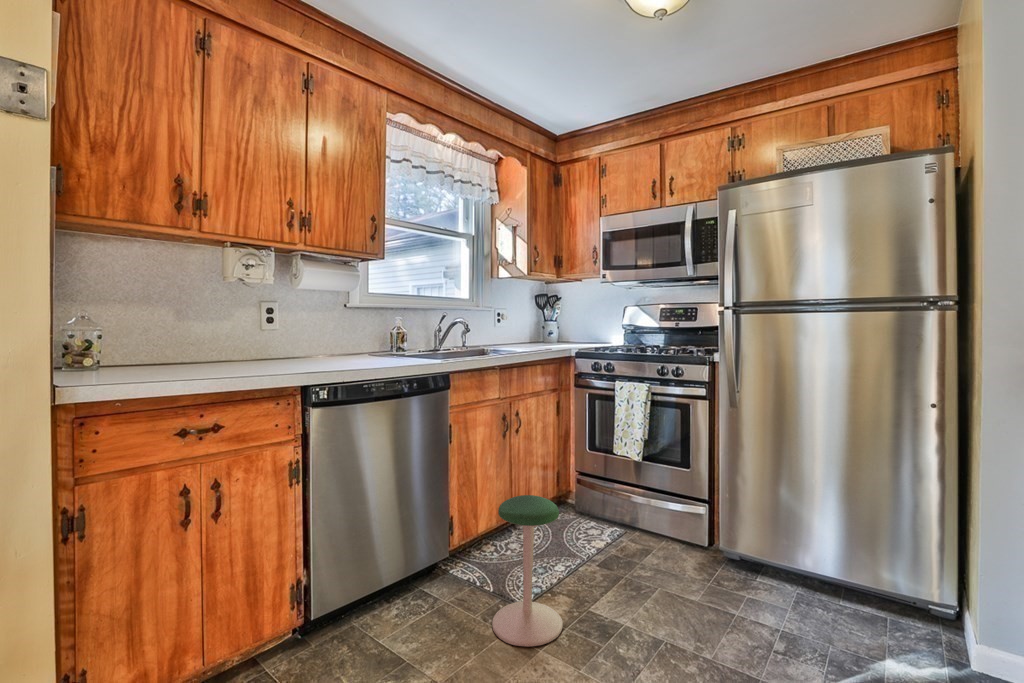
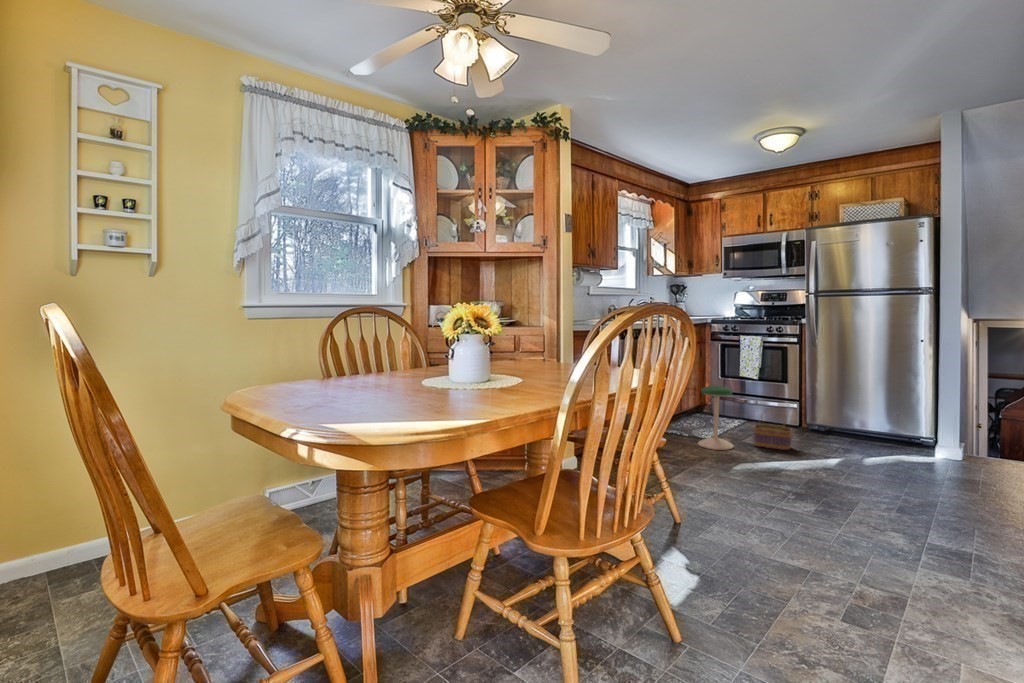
basket: none [604,541,681,646] -> present [754,414,792,450]

